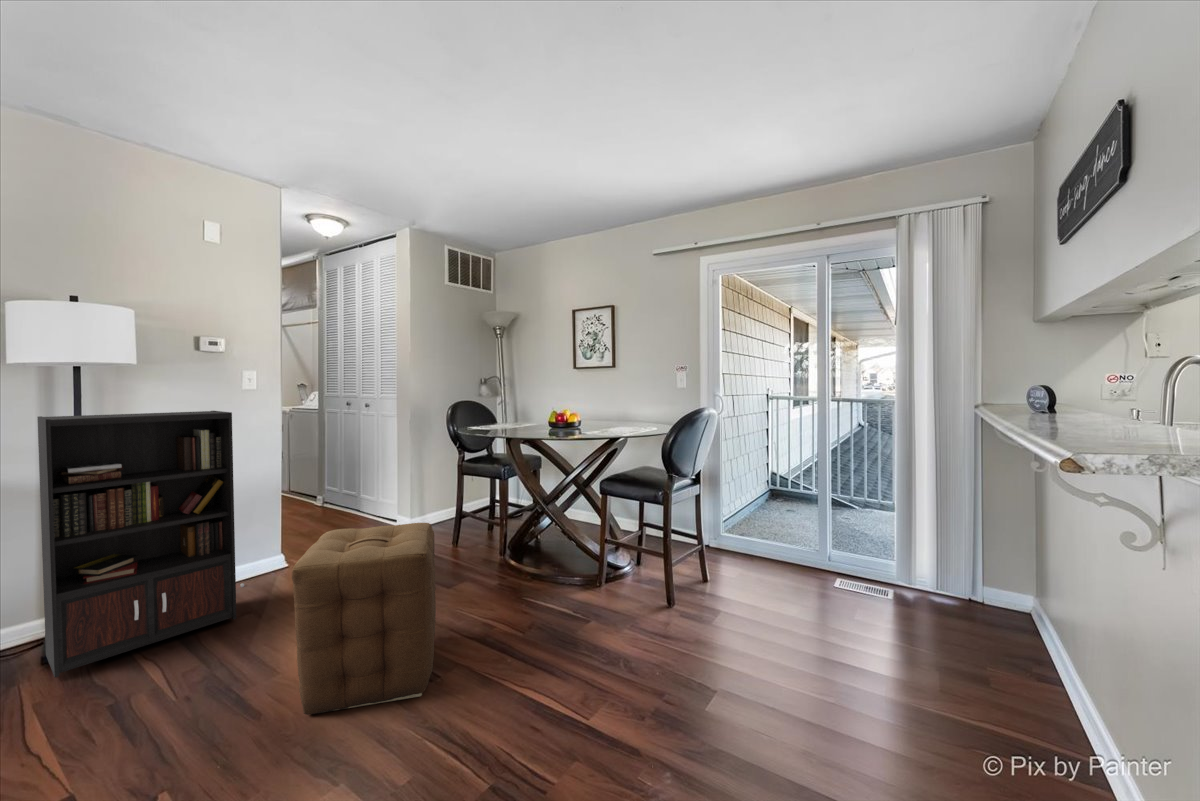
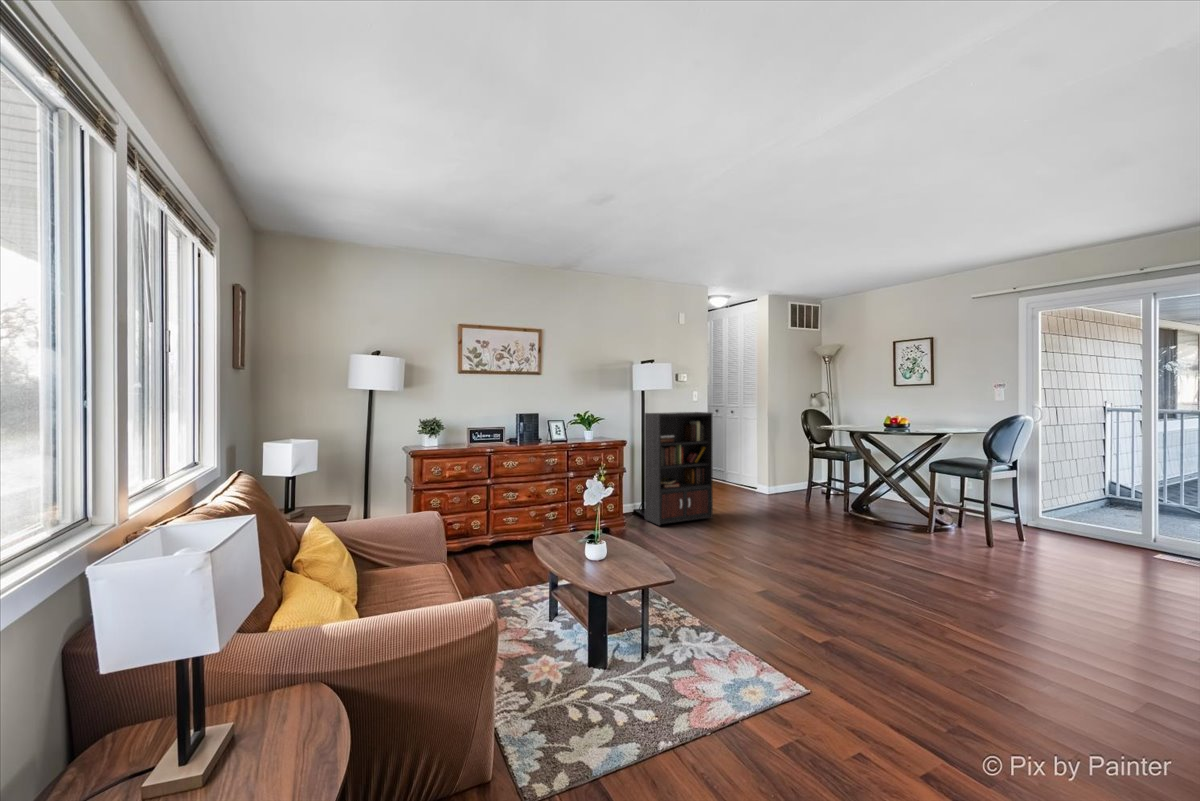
ottoman: present [292,523,436,715] -> none [772,472,843,555]

